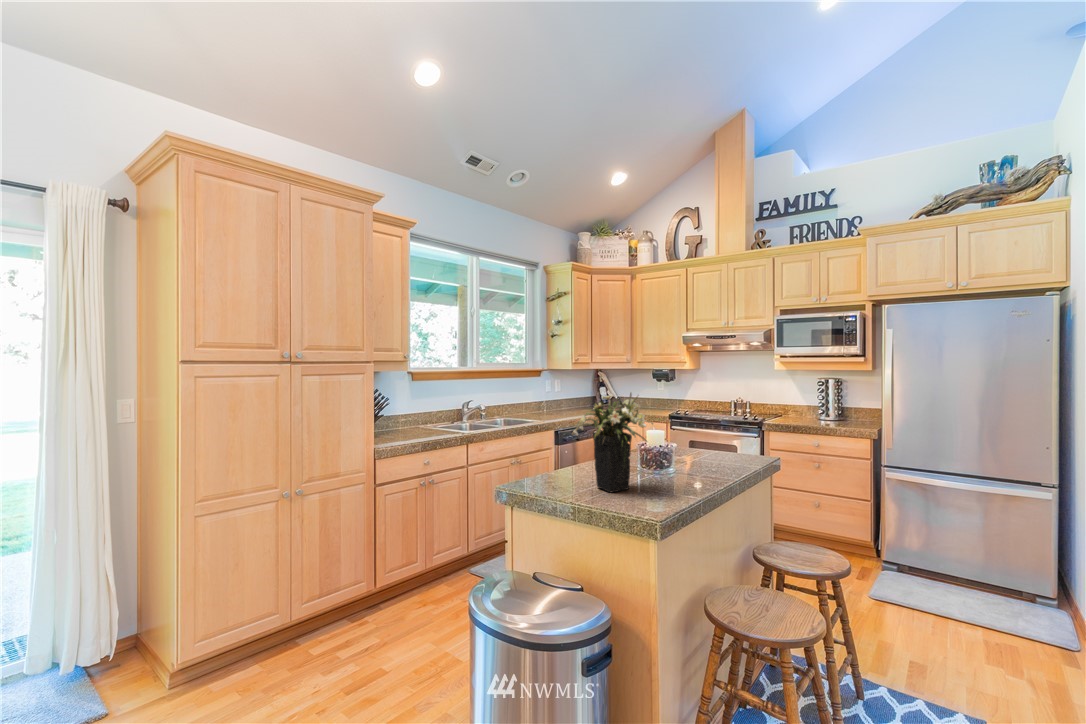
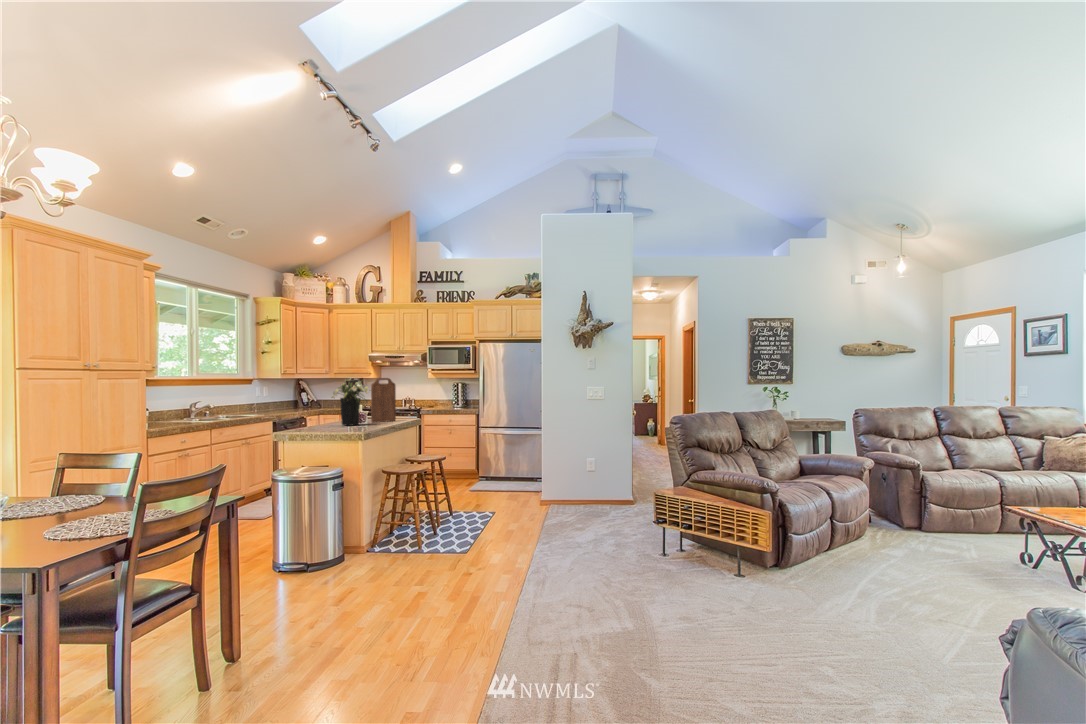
cutting board: none [658,389,710,480] -> present [371,378,396,422]

